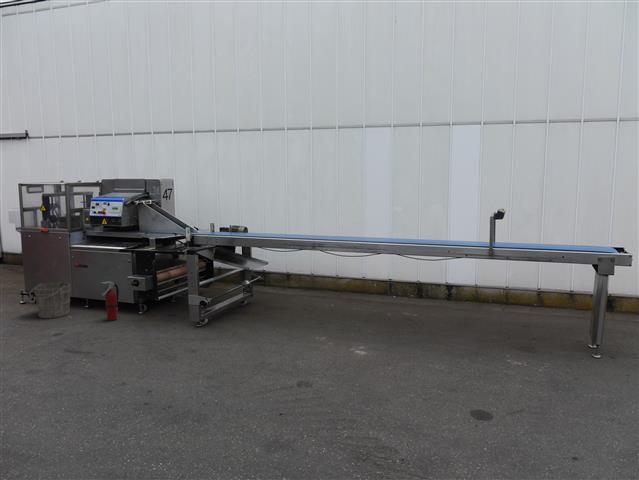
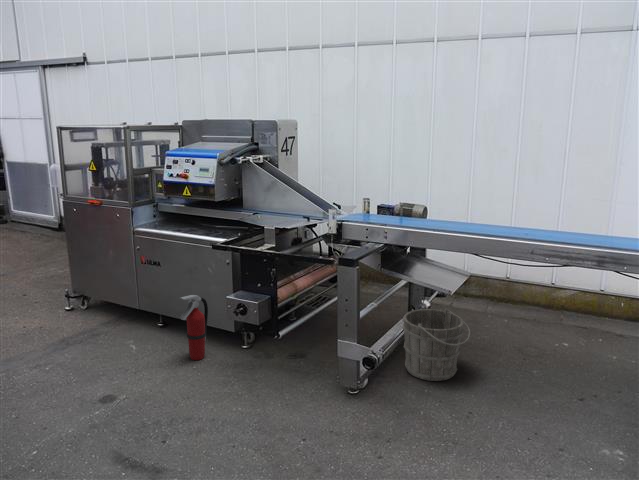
bucket: present [33,283,71,318] -> present [403,309,470,381]

